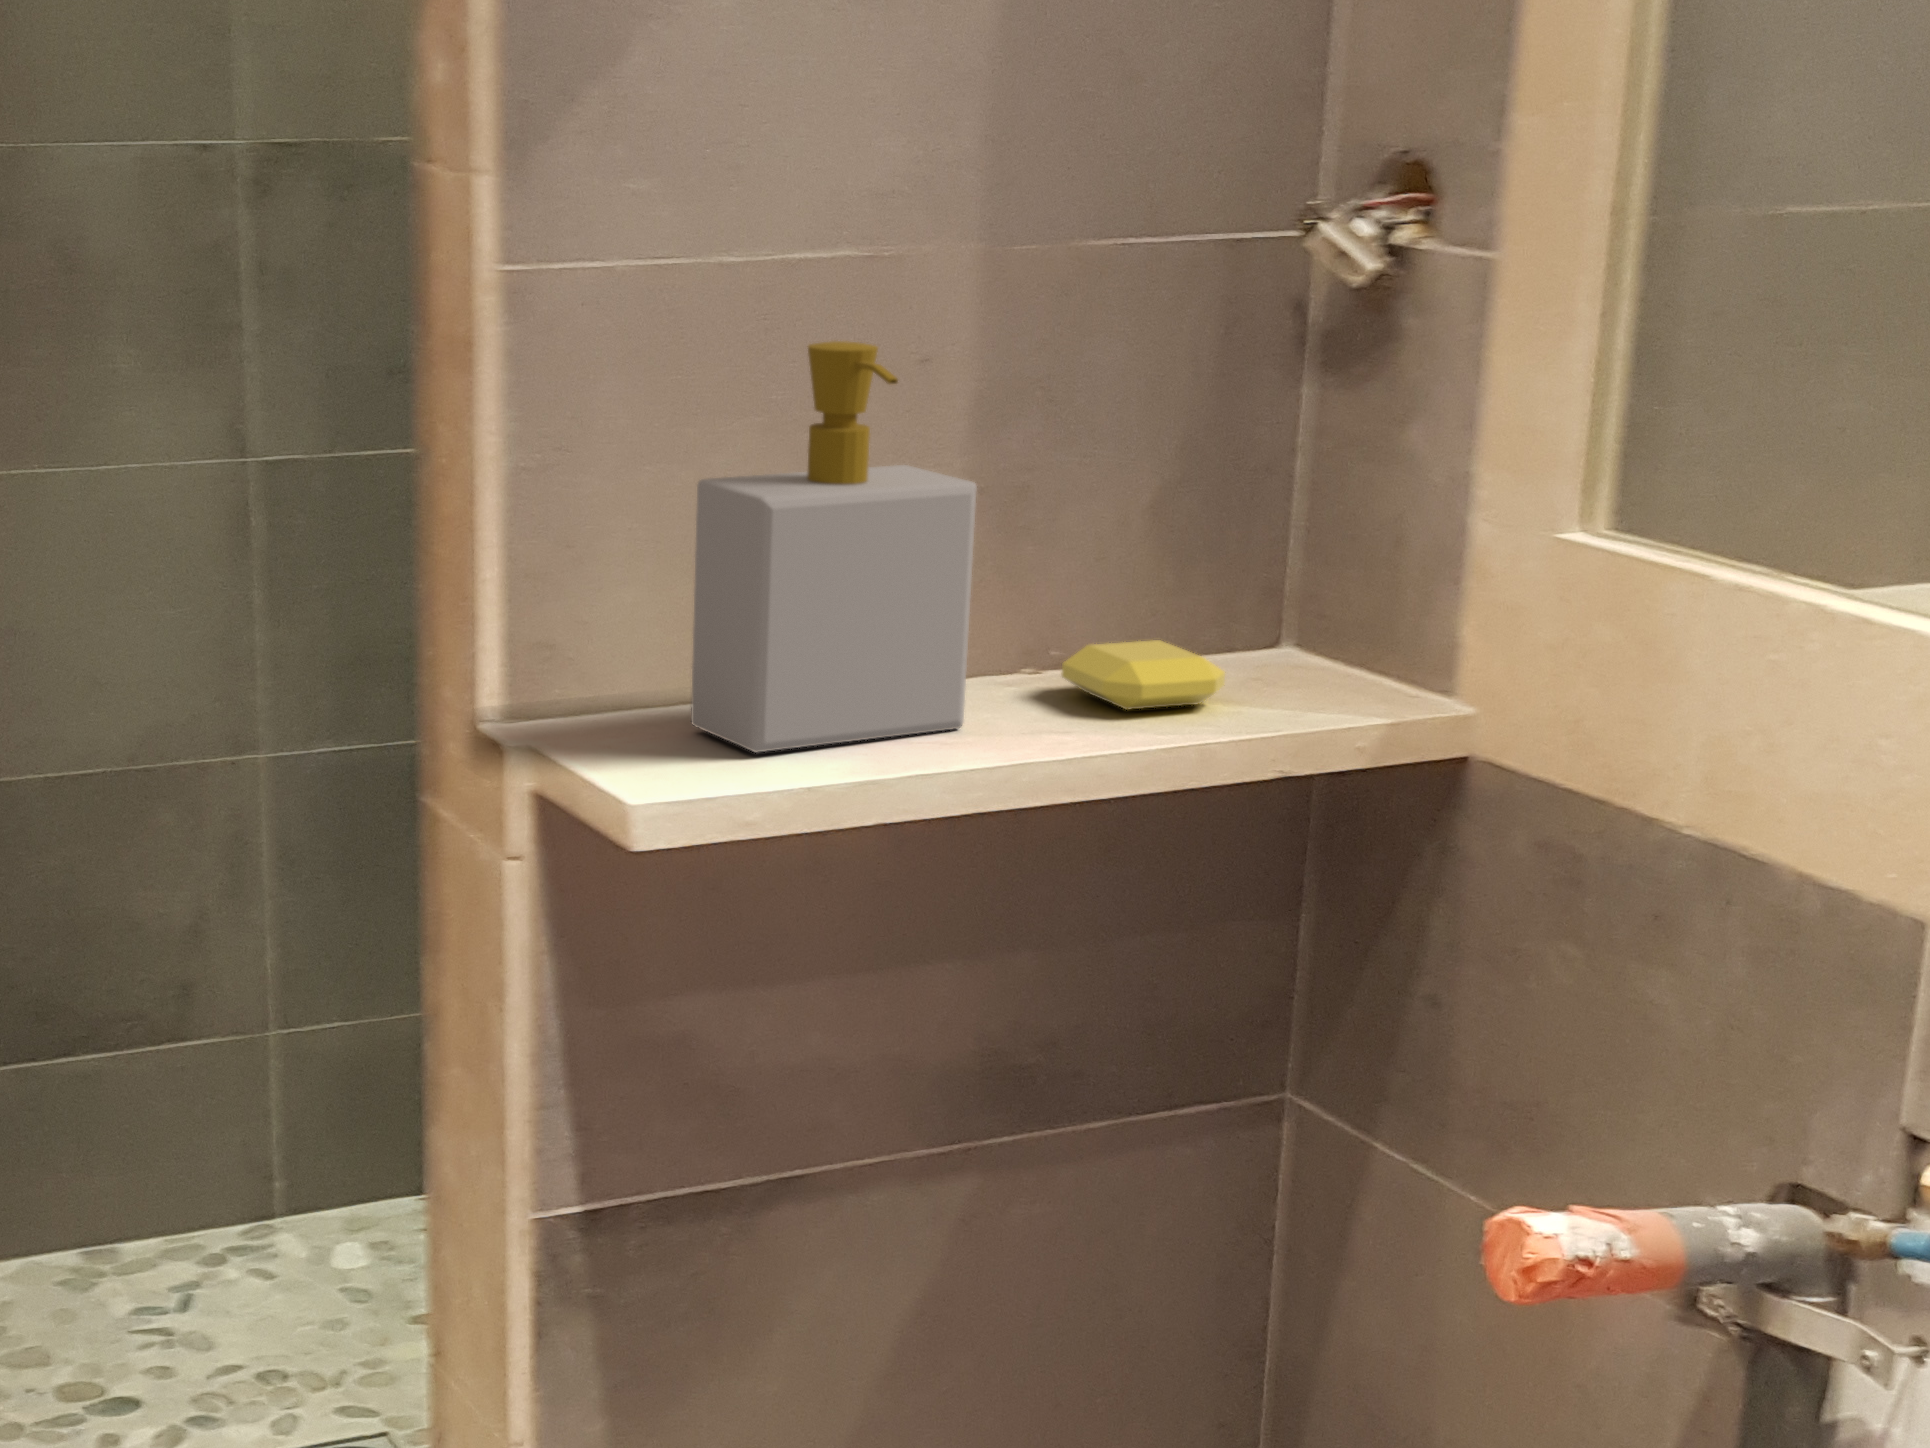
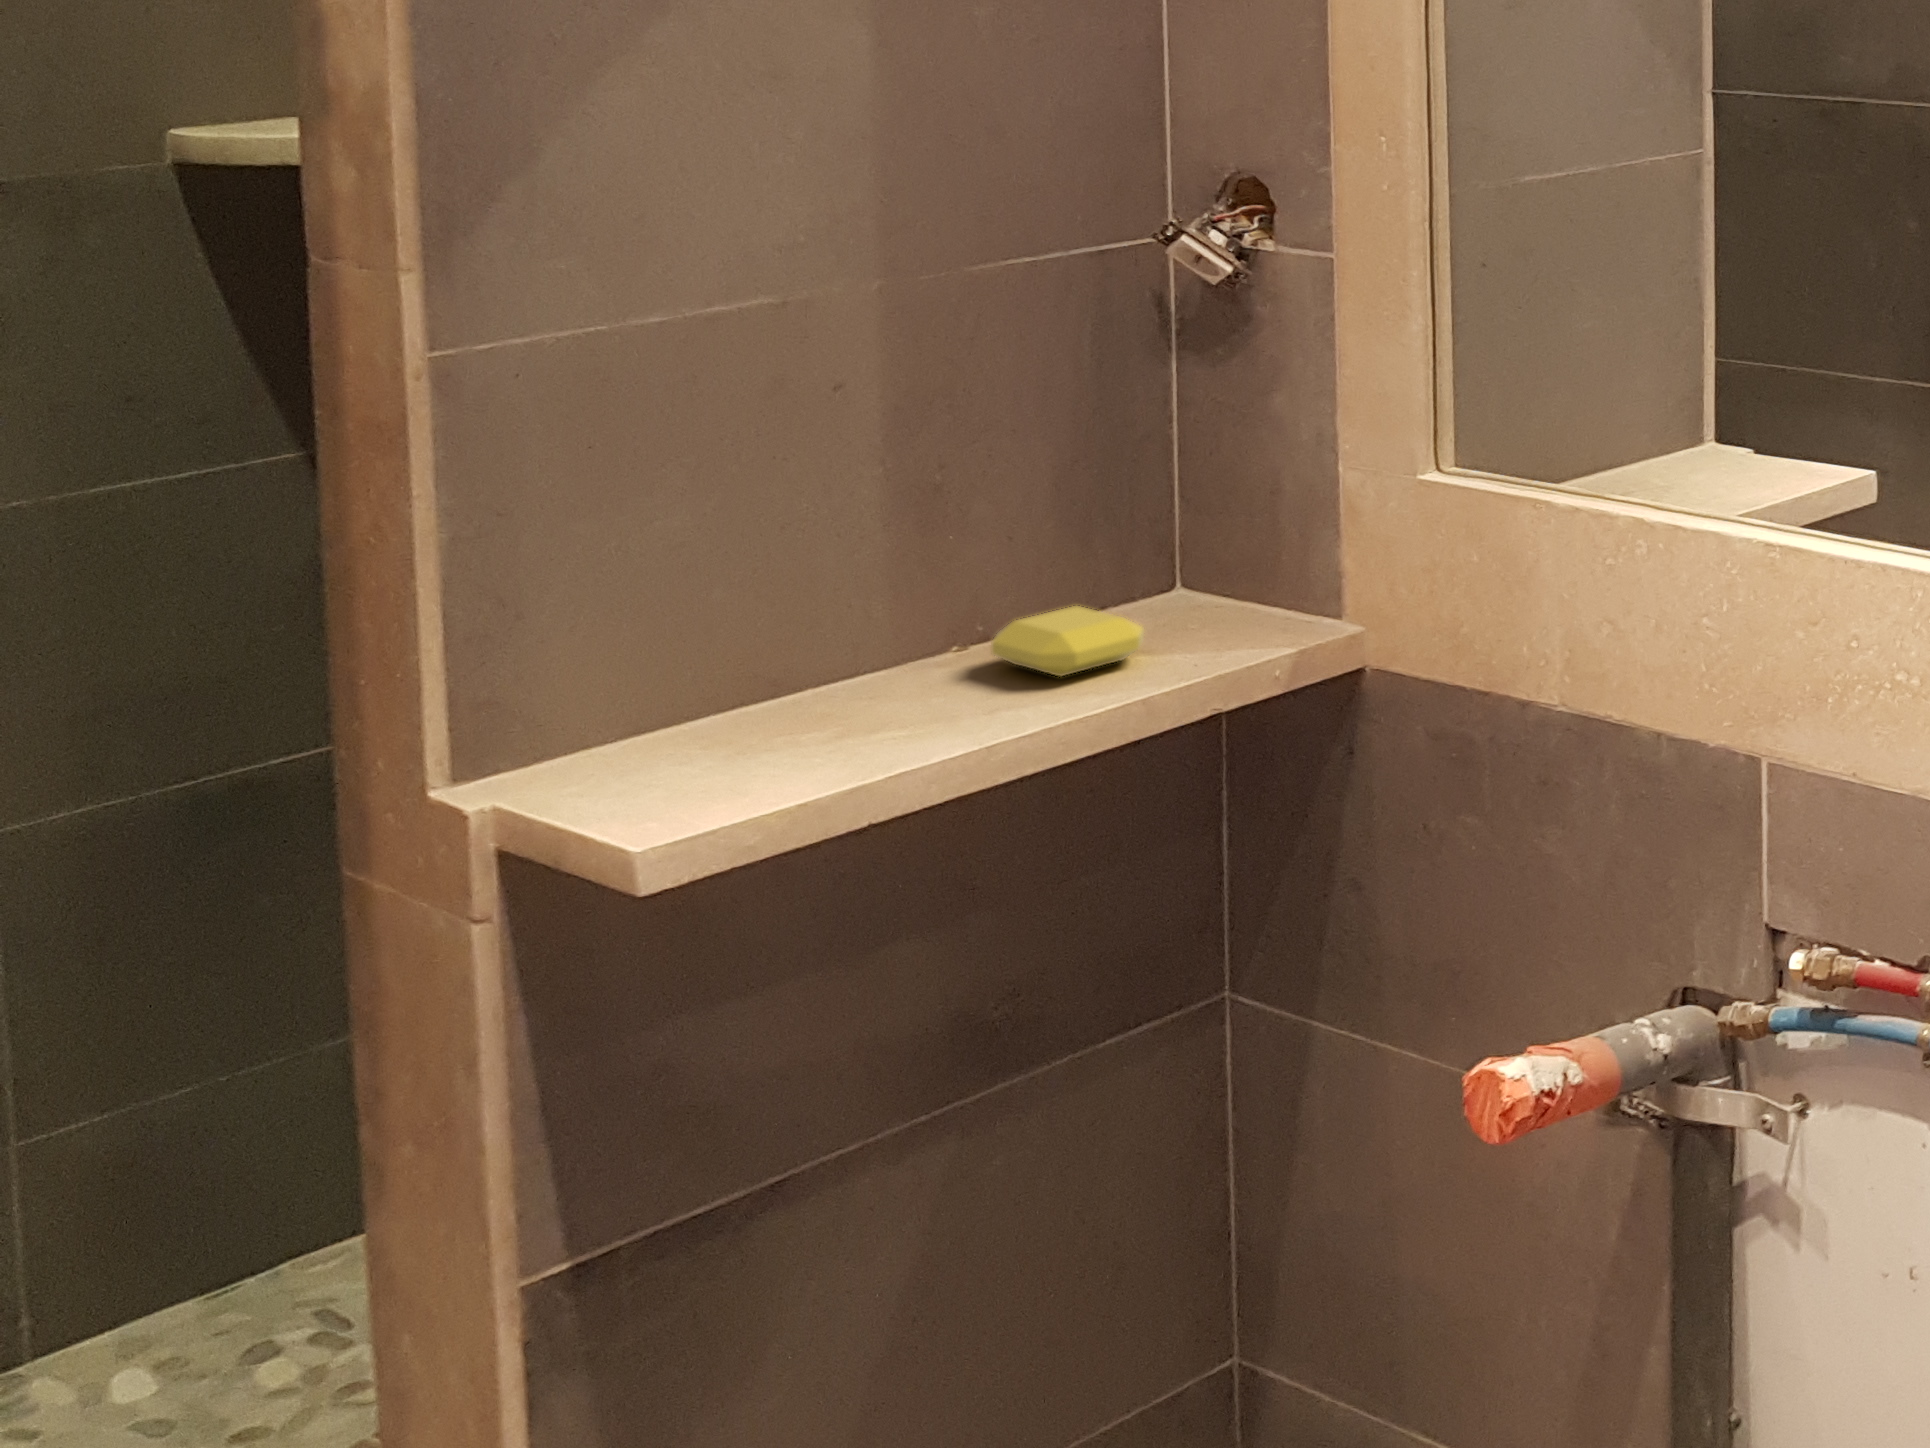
soap bottle: present [691,341,977,752] -> none [632,382,913,786]

